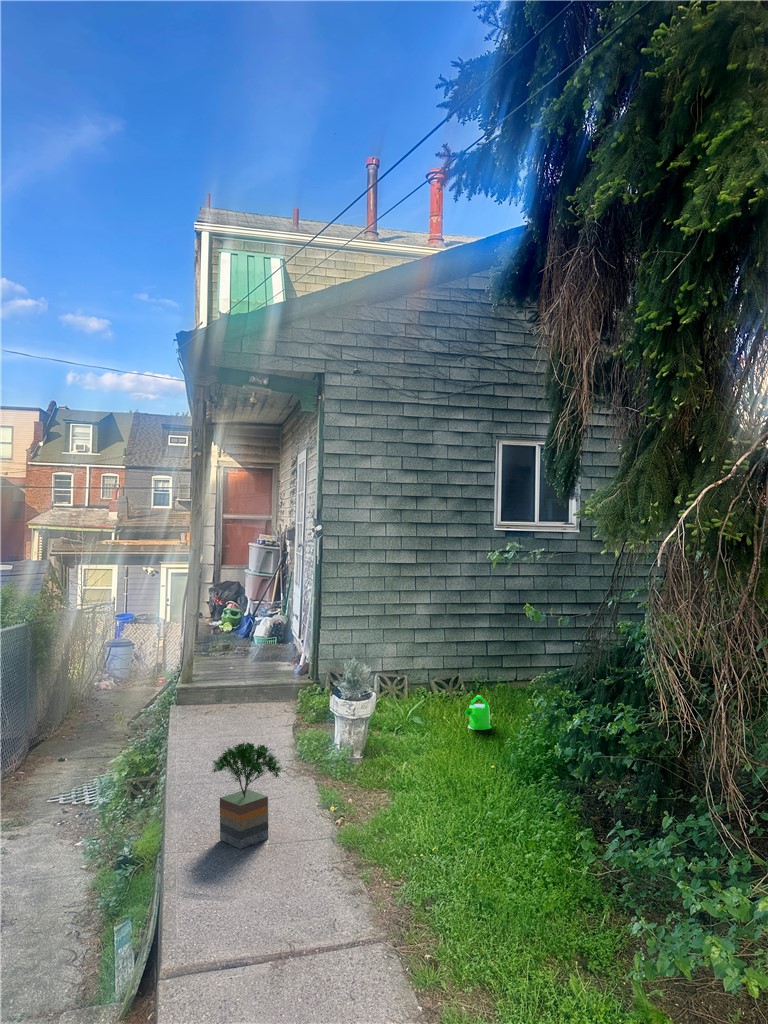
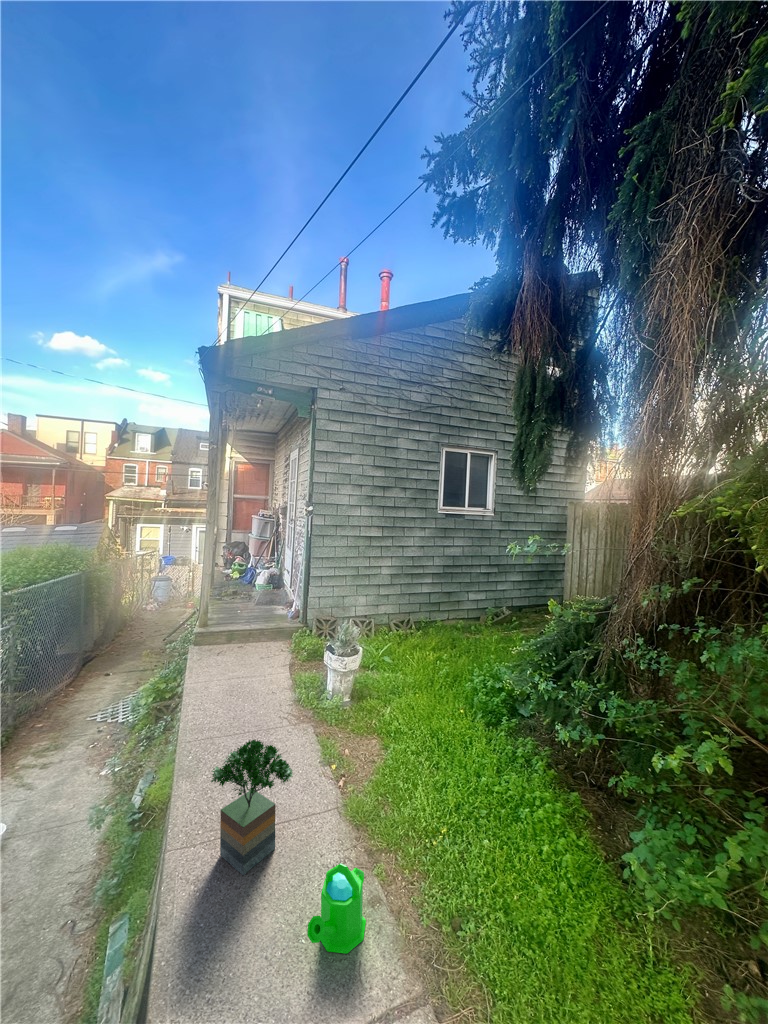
watering can: present [465,695,492,730] -> present [307,863,366,954]

